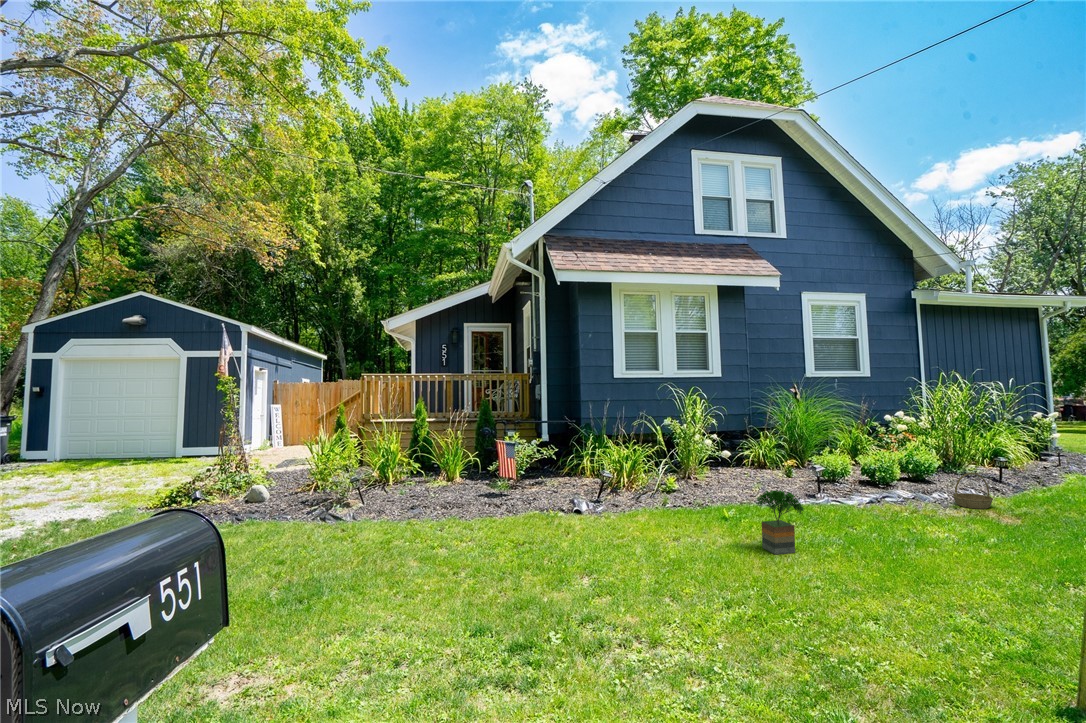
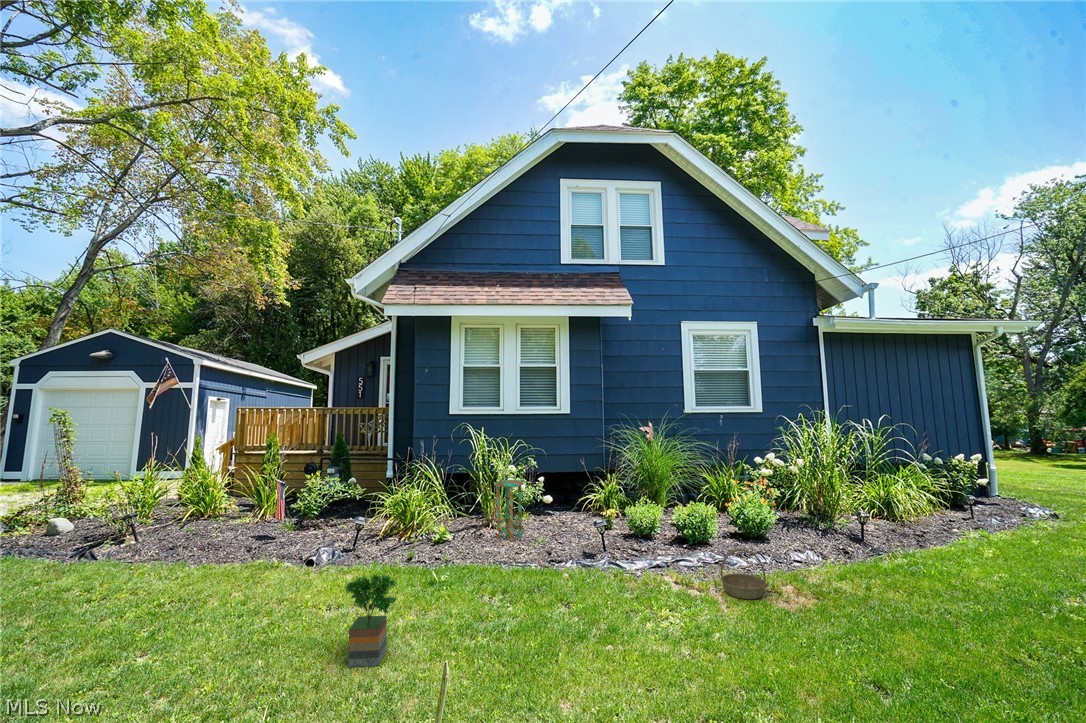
side table: none [703,434,729,486] -> present [495,480,523,542]

